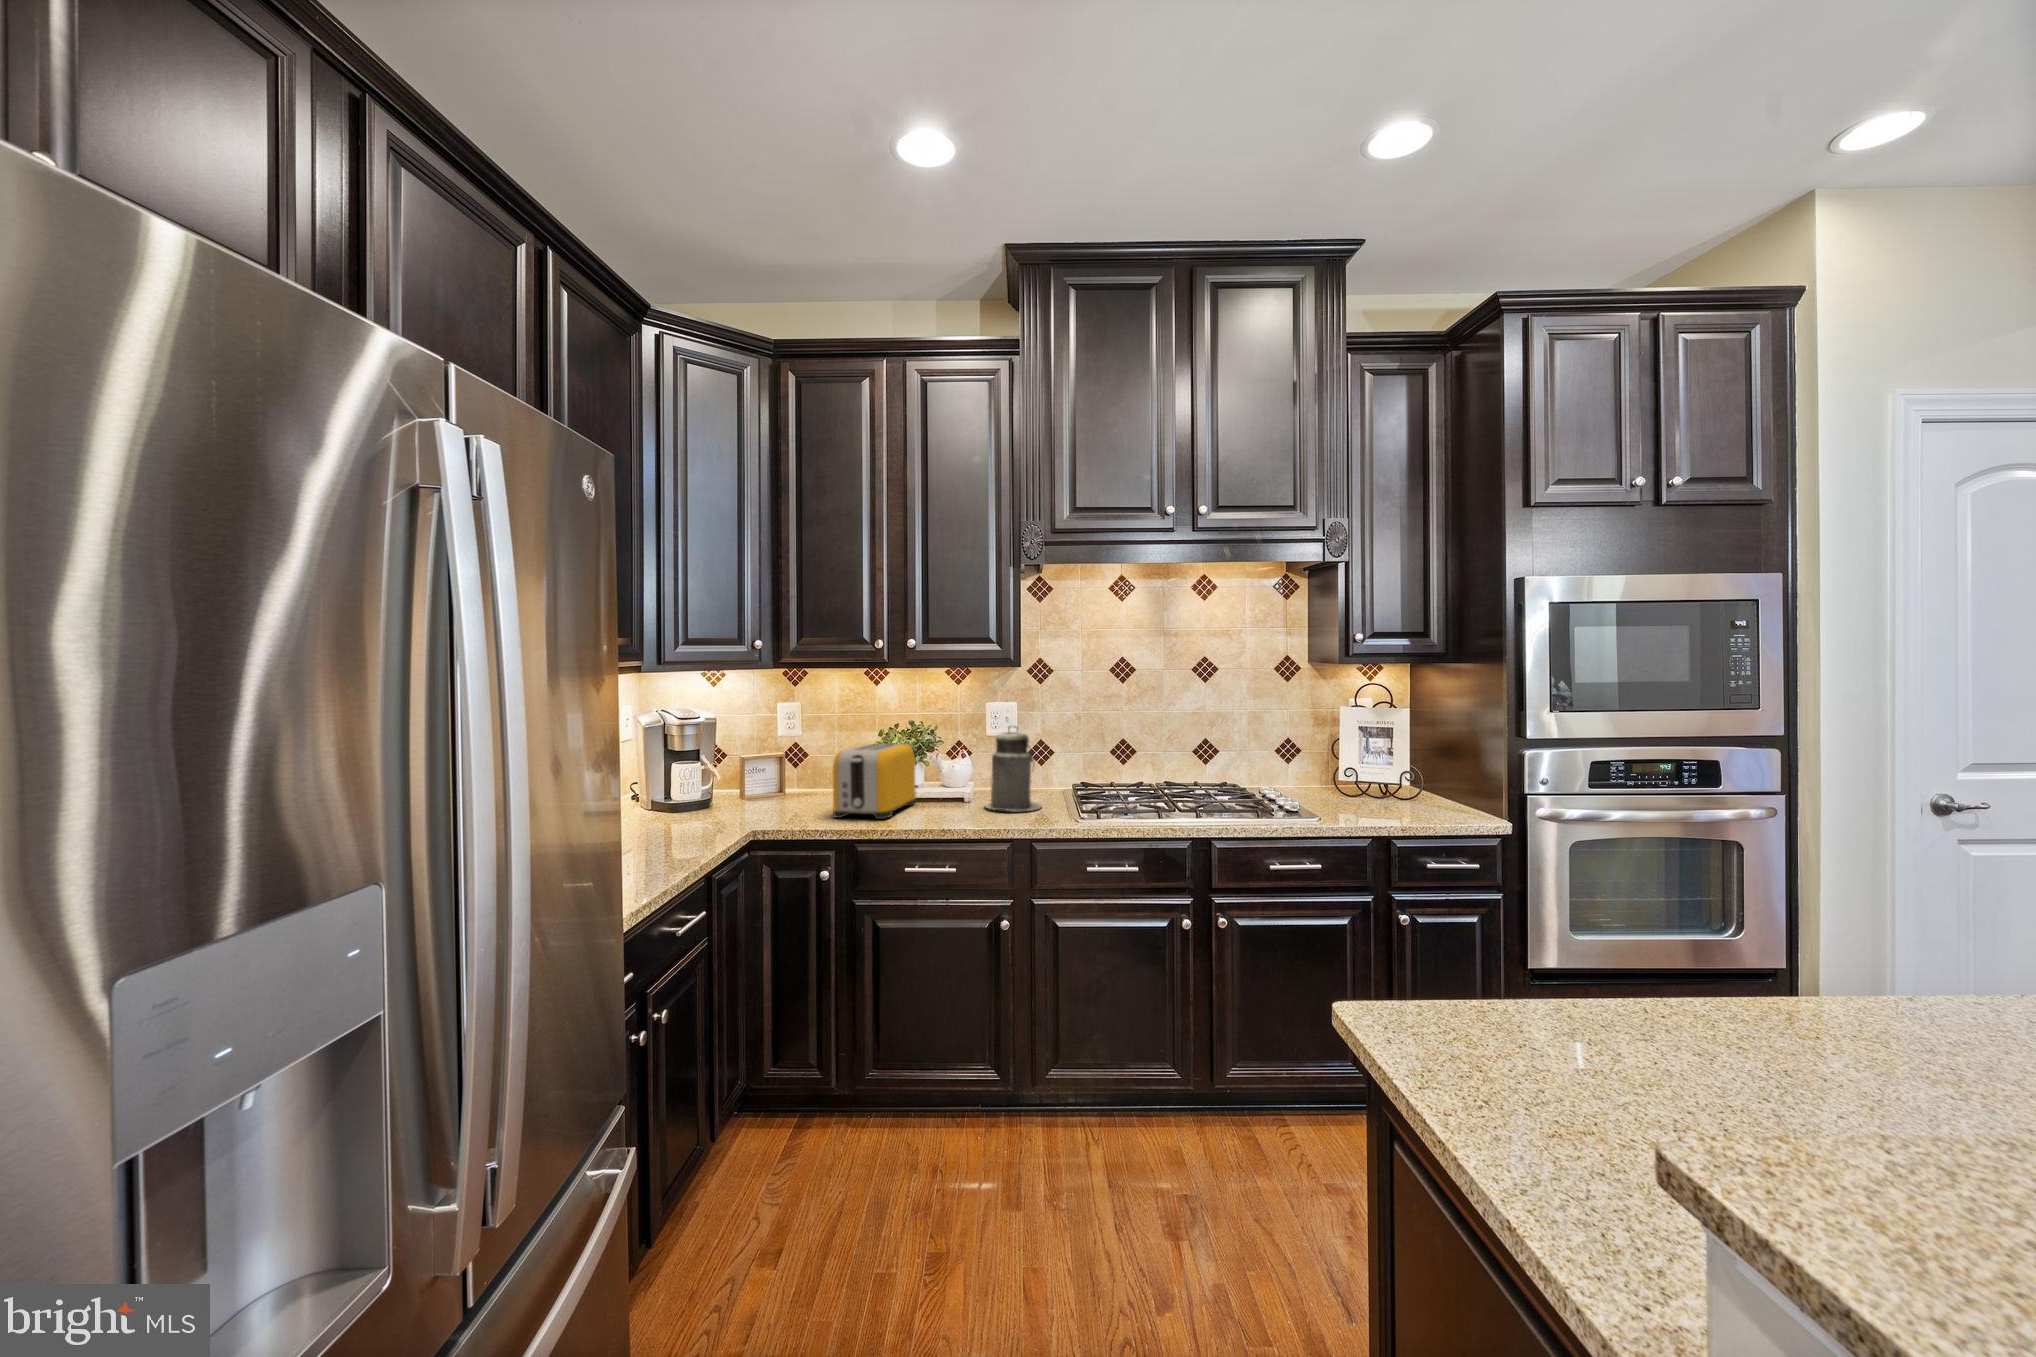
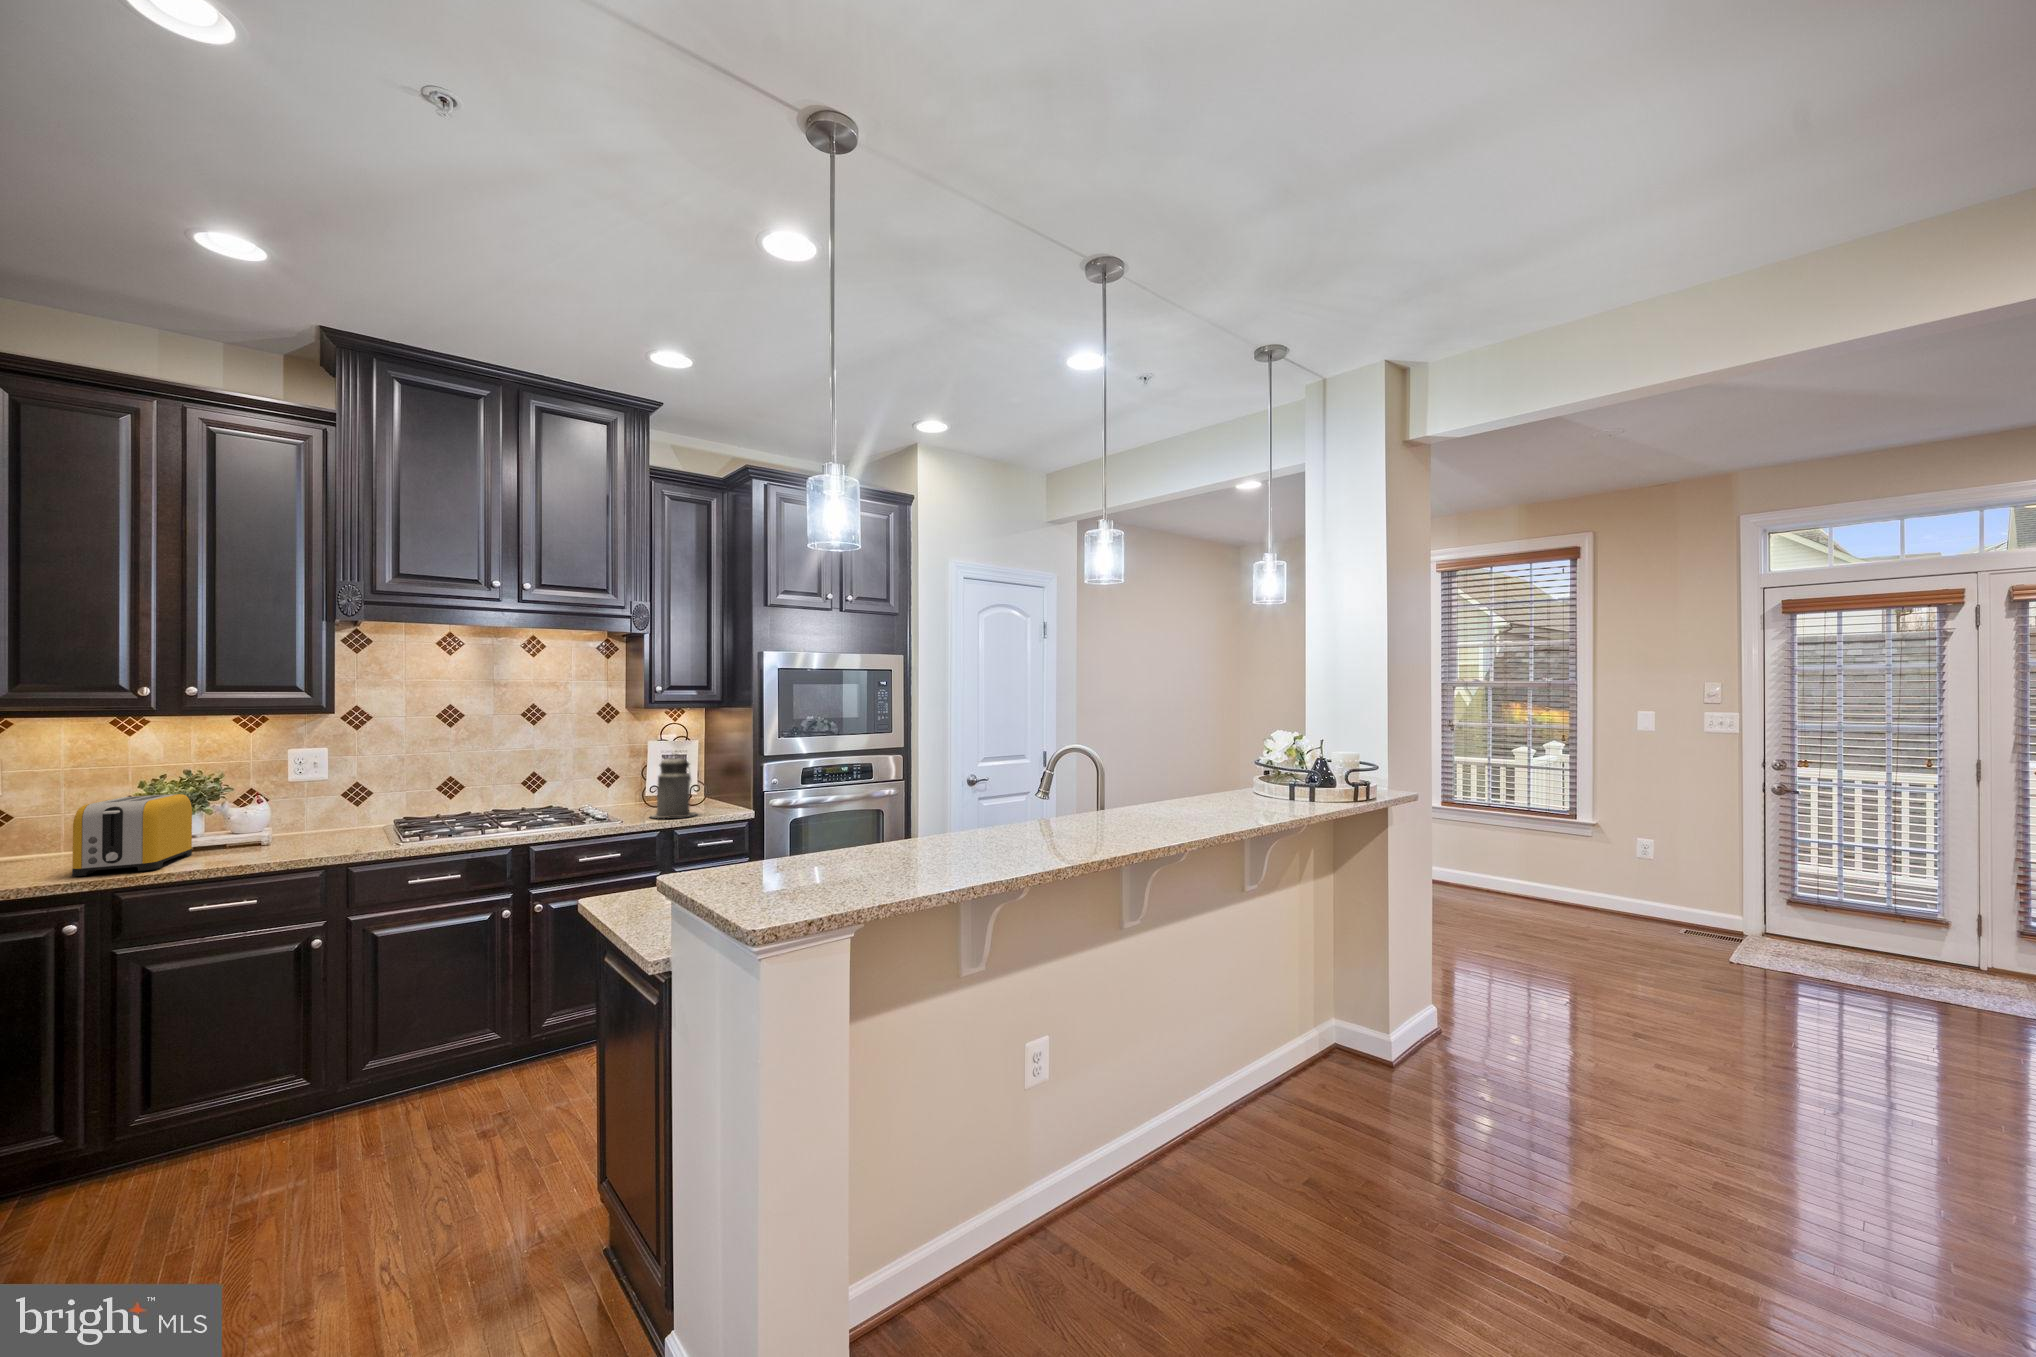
canister: present [985,726,1042,811] -> present [651,753,697,818]

